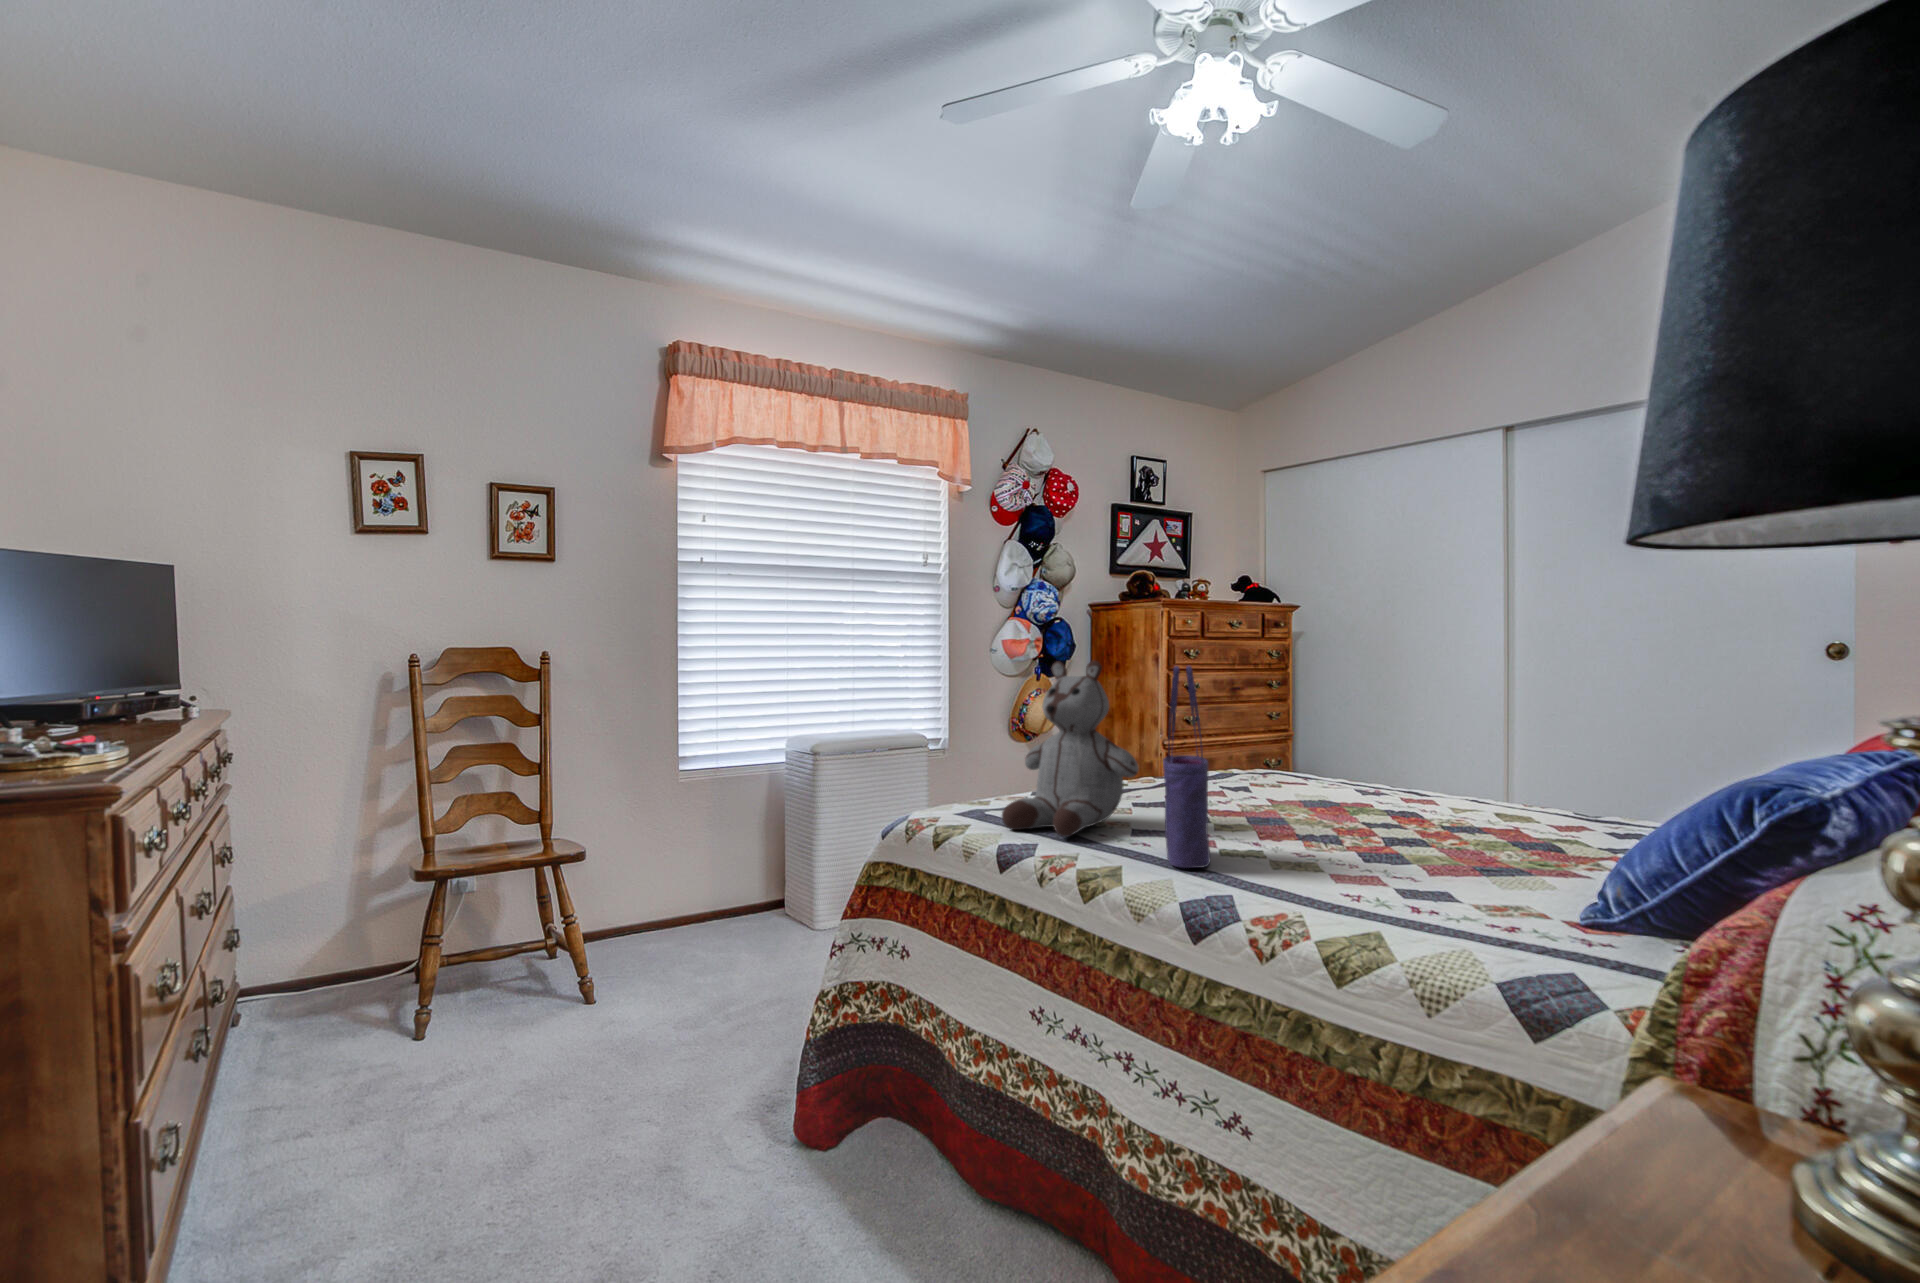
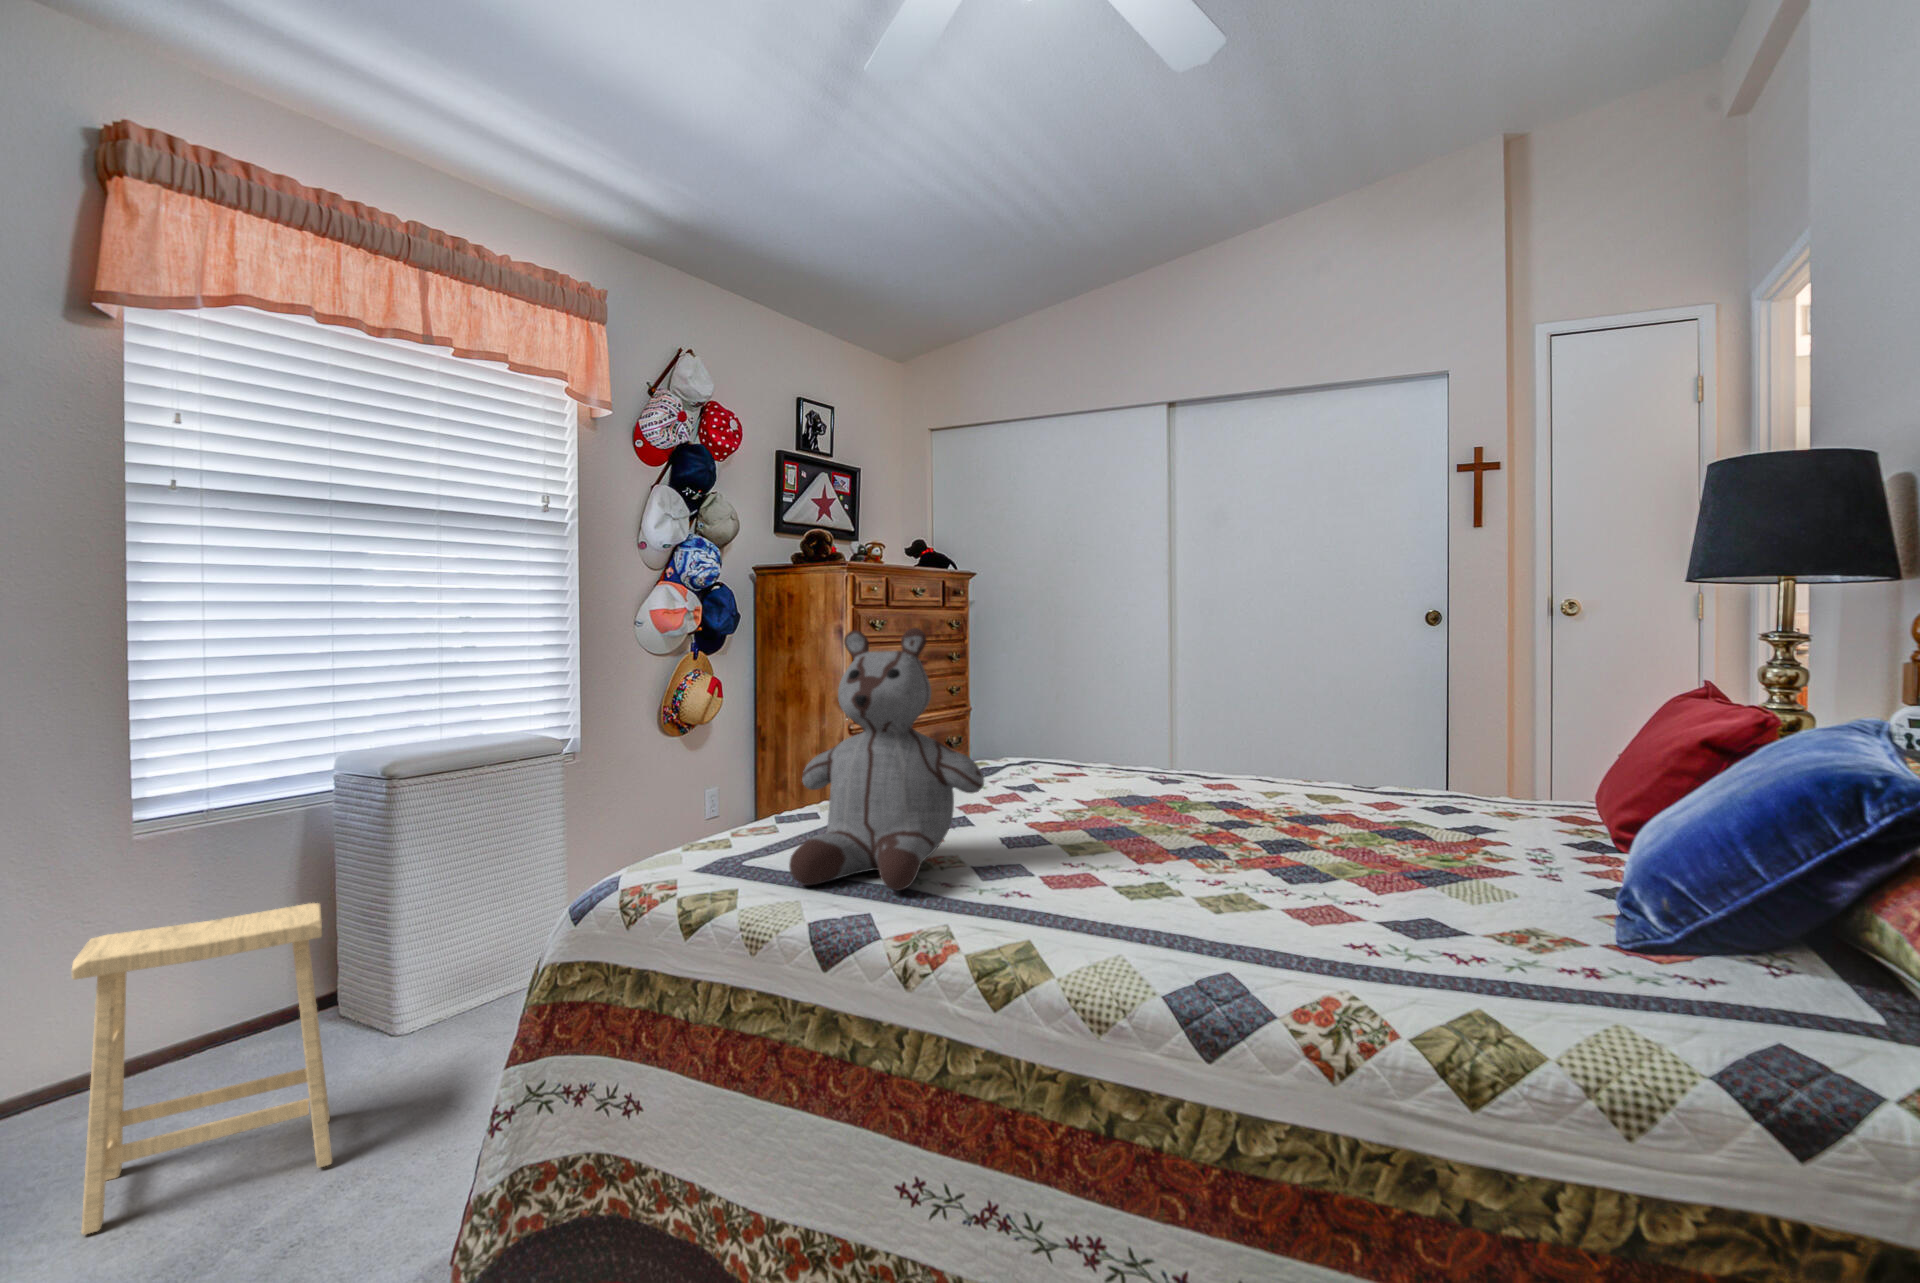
tote bag: present [1163,666,1210,868] -> none [1053,631,1140,926]
footstool: none [643,829,770,1002] -> present [72,903,332,1235]

